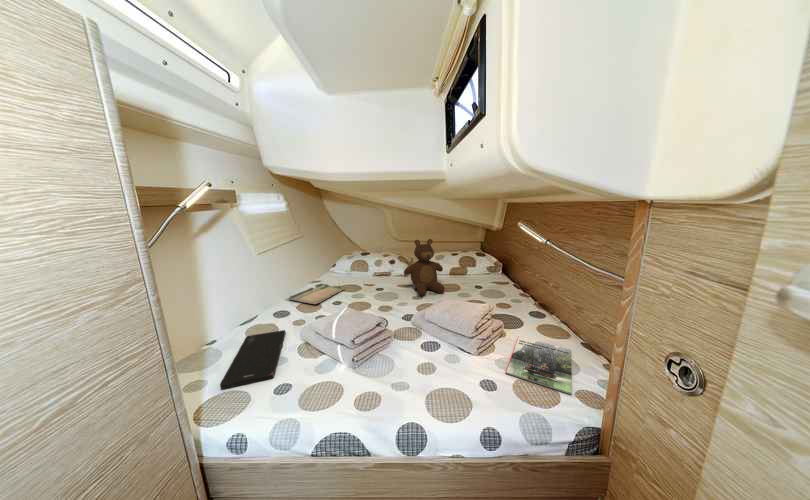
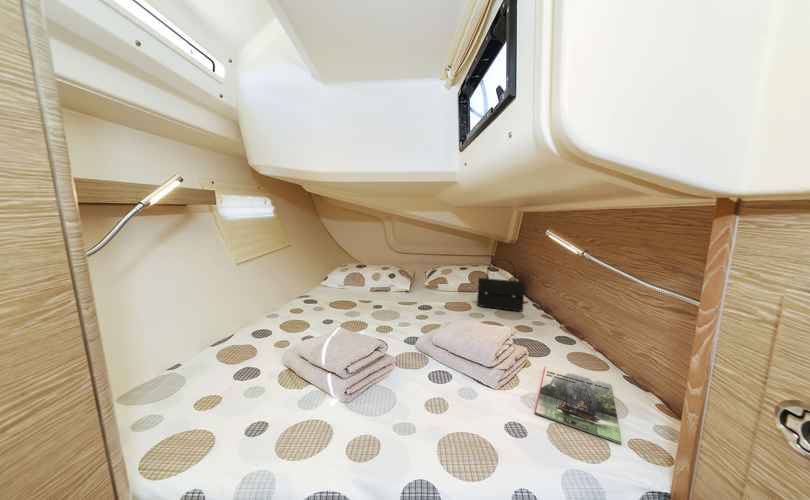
teddy bear: present [404,239,444,295] -> none [406,250,453,315]
handbag: none [466,246,506,291] -> present [477,259,524,311]
tray: present [288,284,344,304] -> none [271,299,338,323]
smartphone: present [220,330,285,389] -> none [178,353,265,428]

